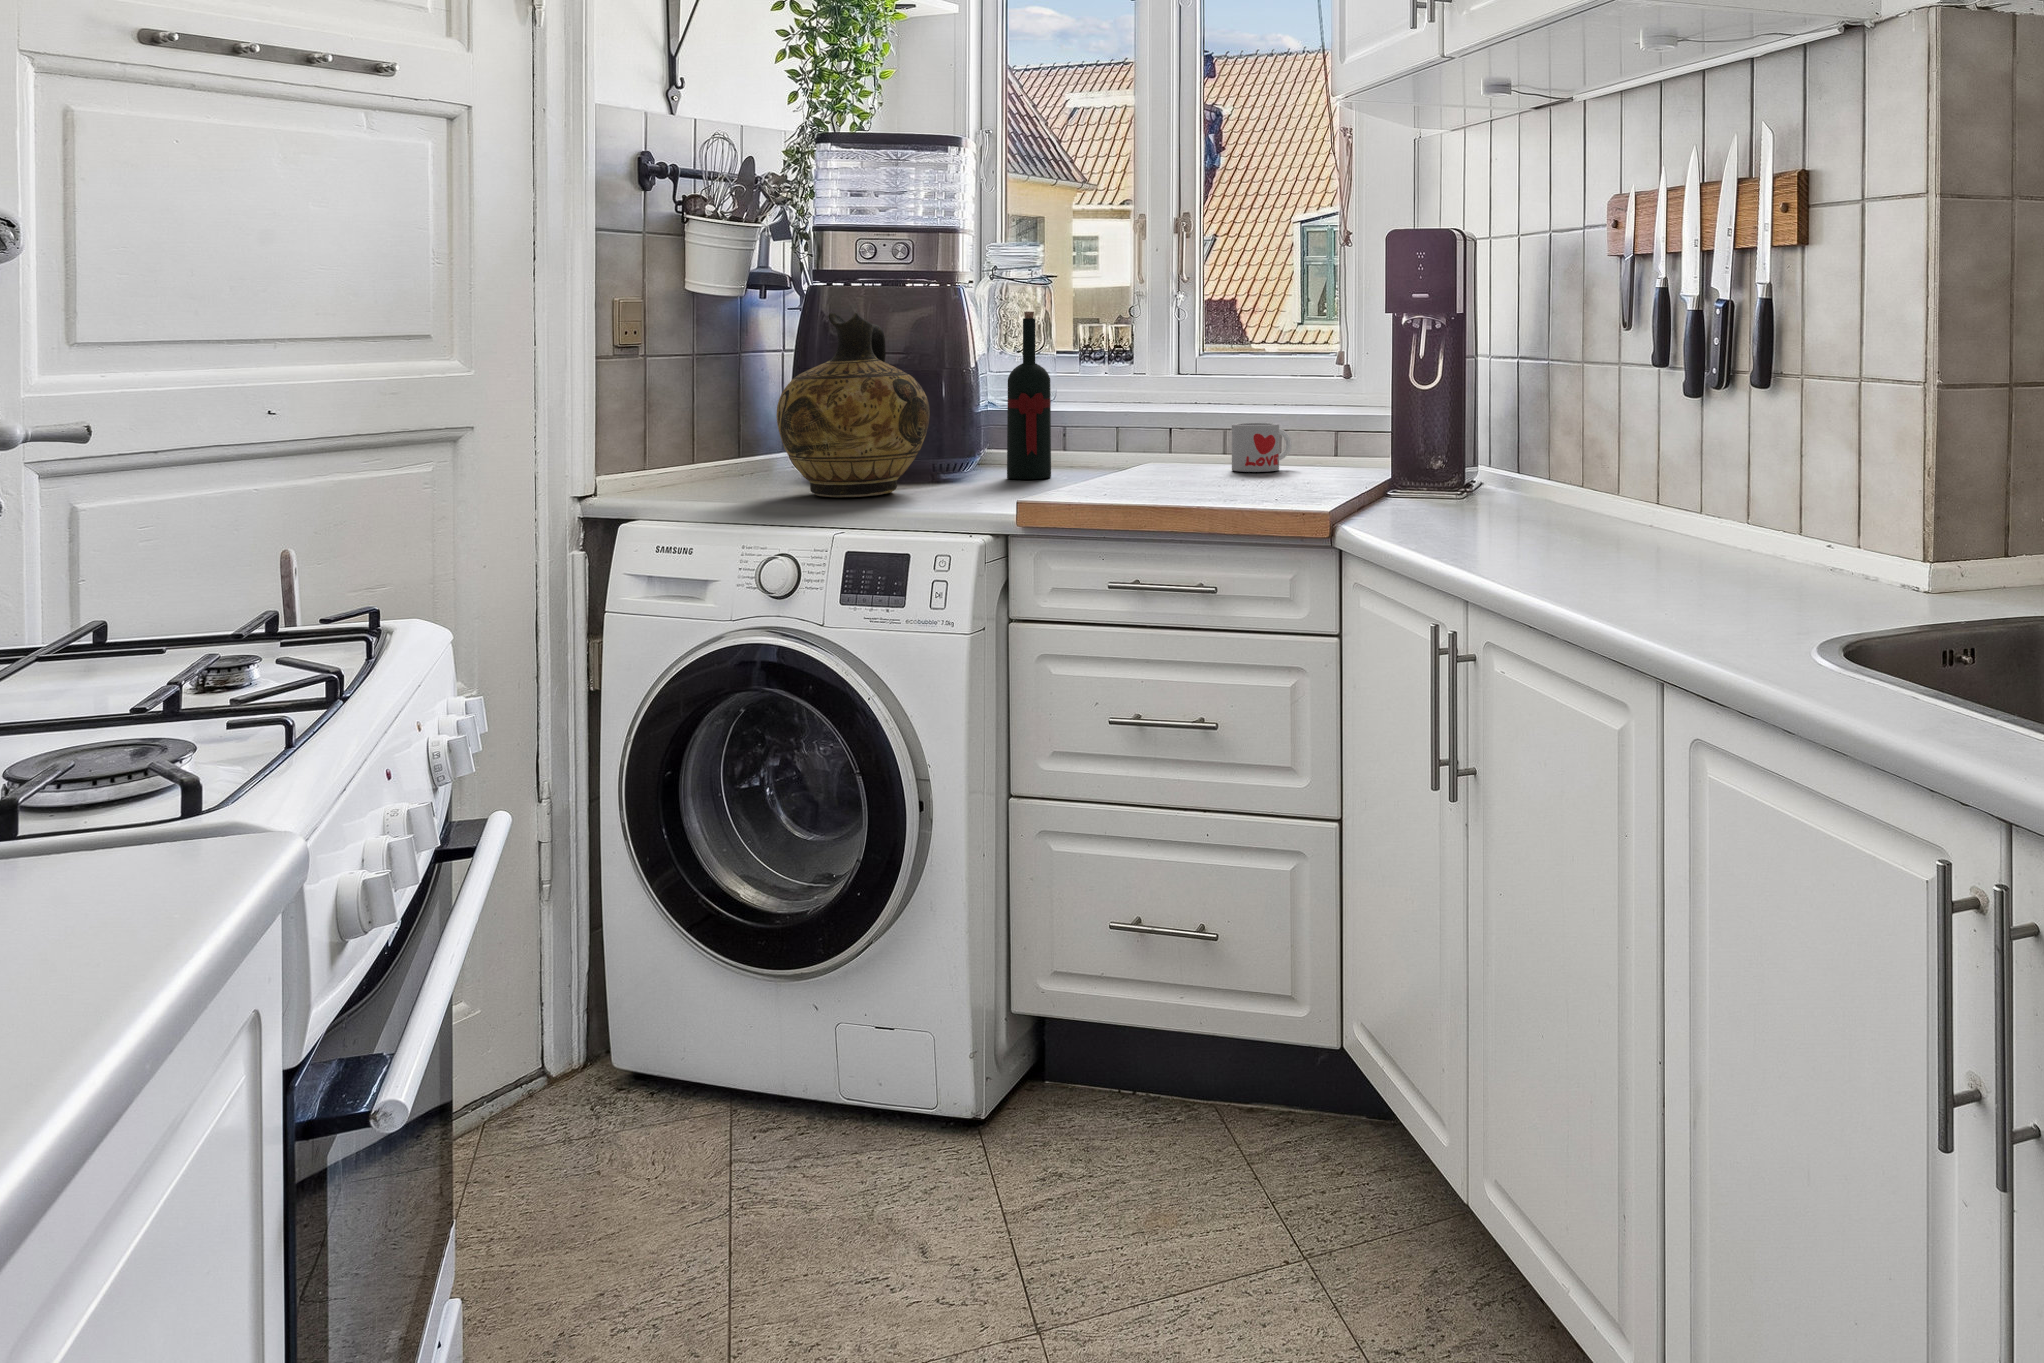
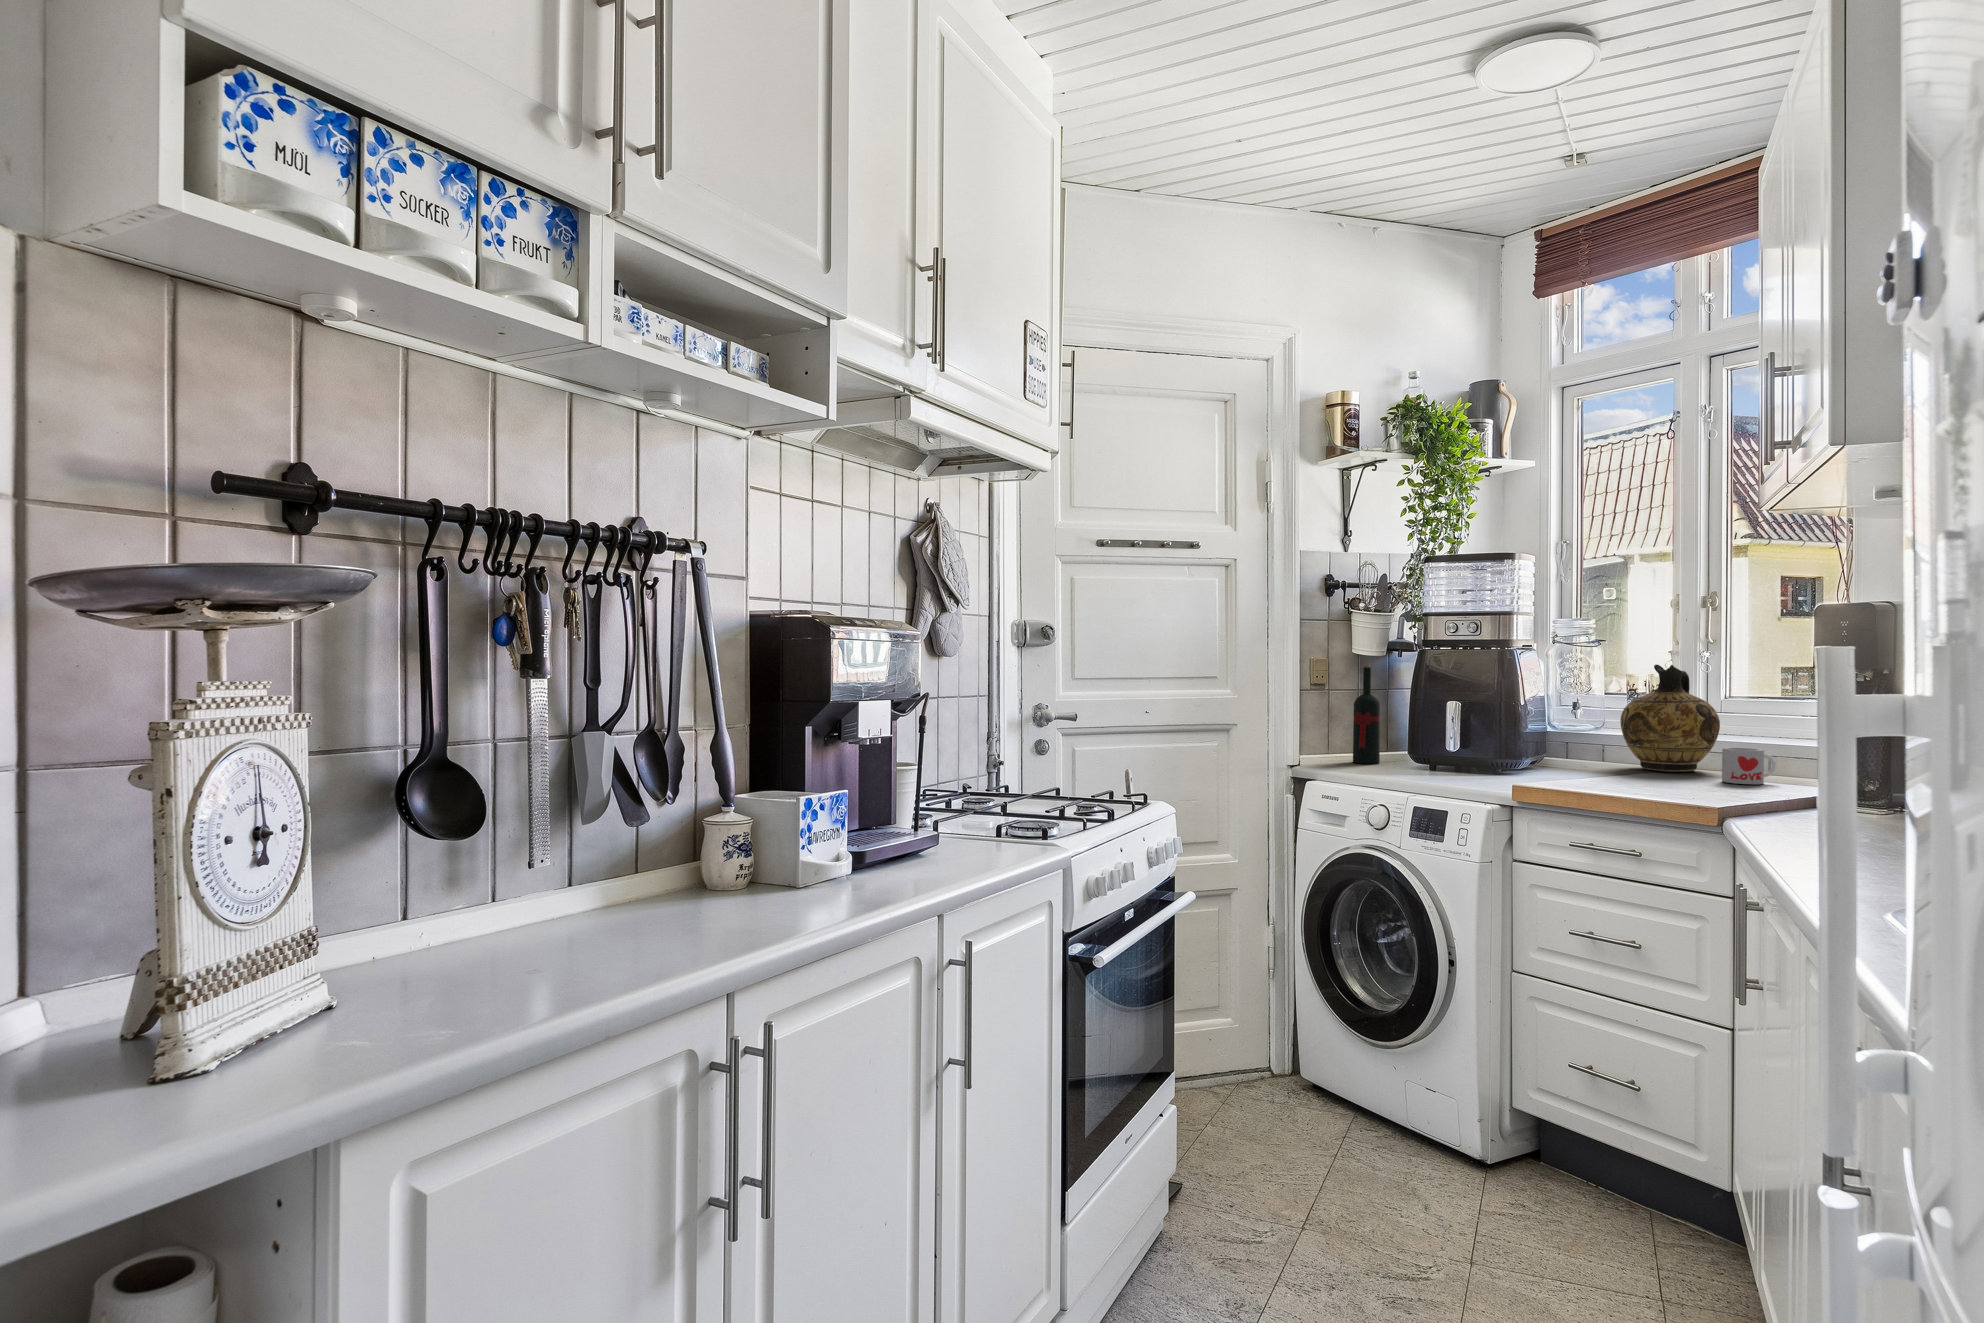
wine bottle: present [1007,312,1051,479] -> present [1353,663,1380,764]
ceramic jug: present [777,313,930,497] -> present [1620,665,1720,772]

